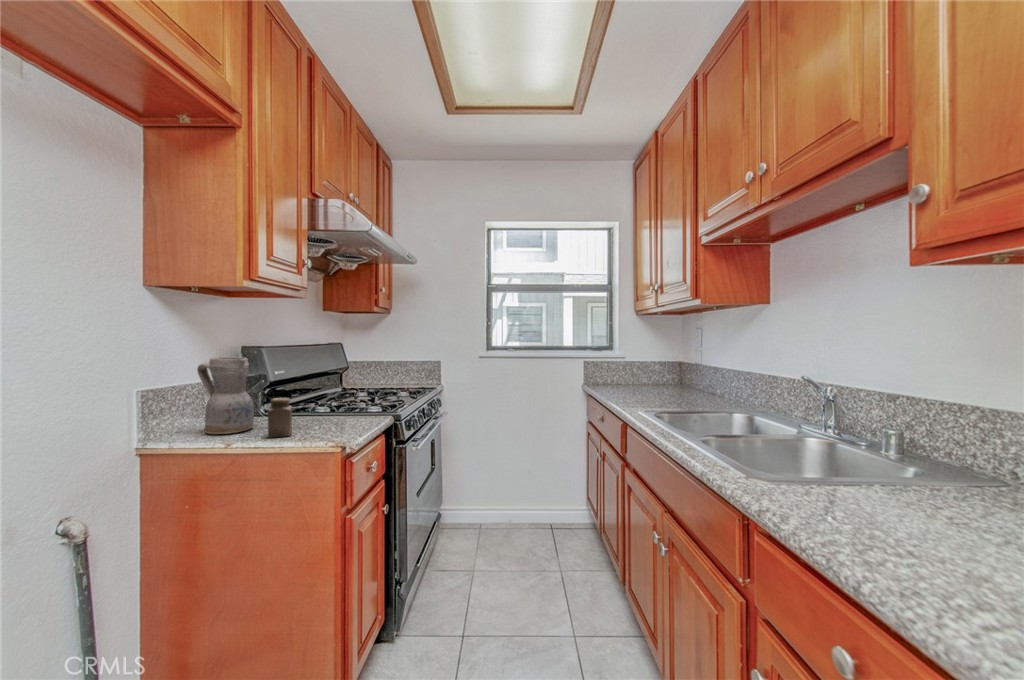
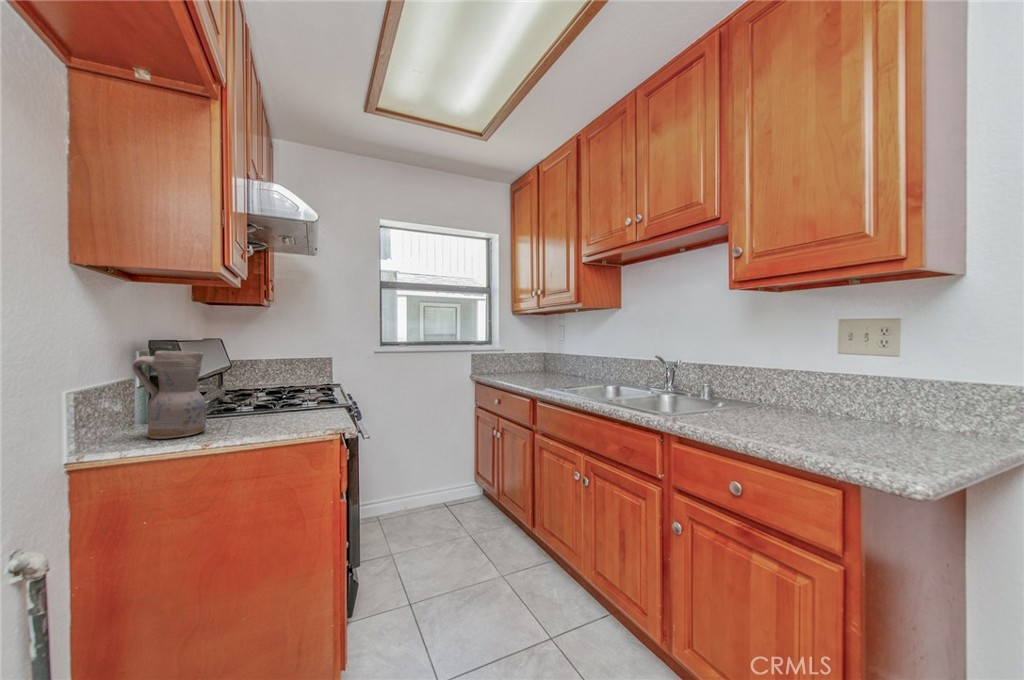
salt shaker: present [268,398,292,438] -> none [241,392,270,434]

